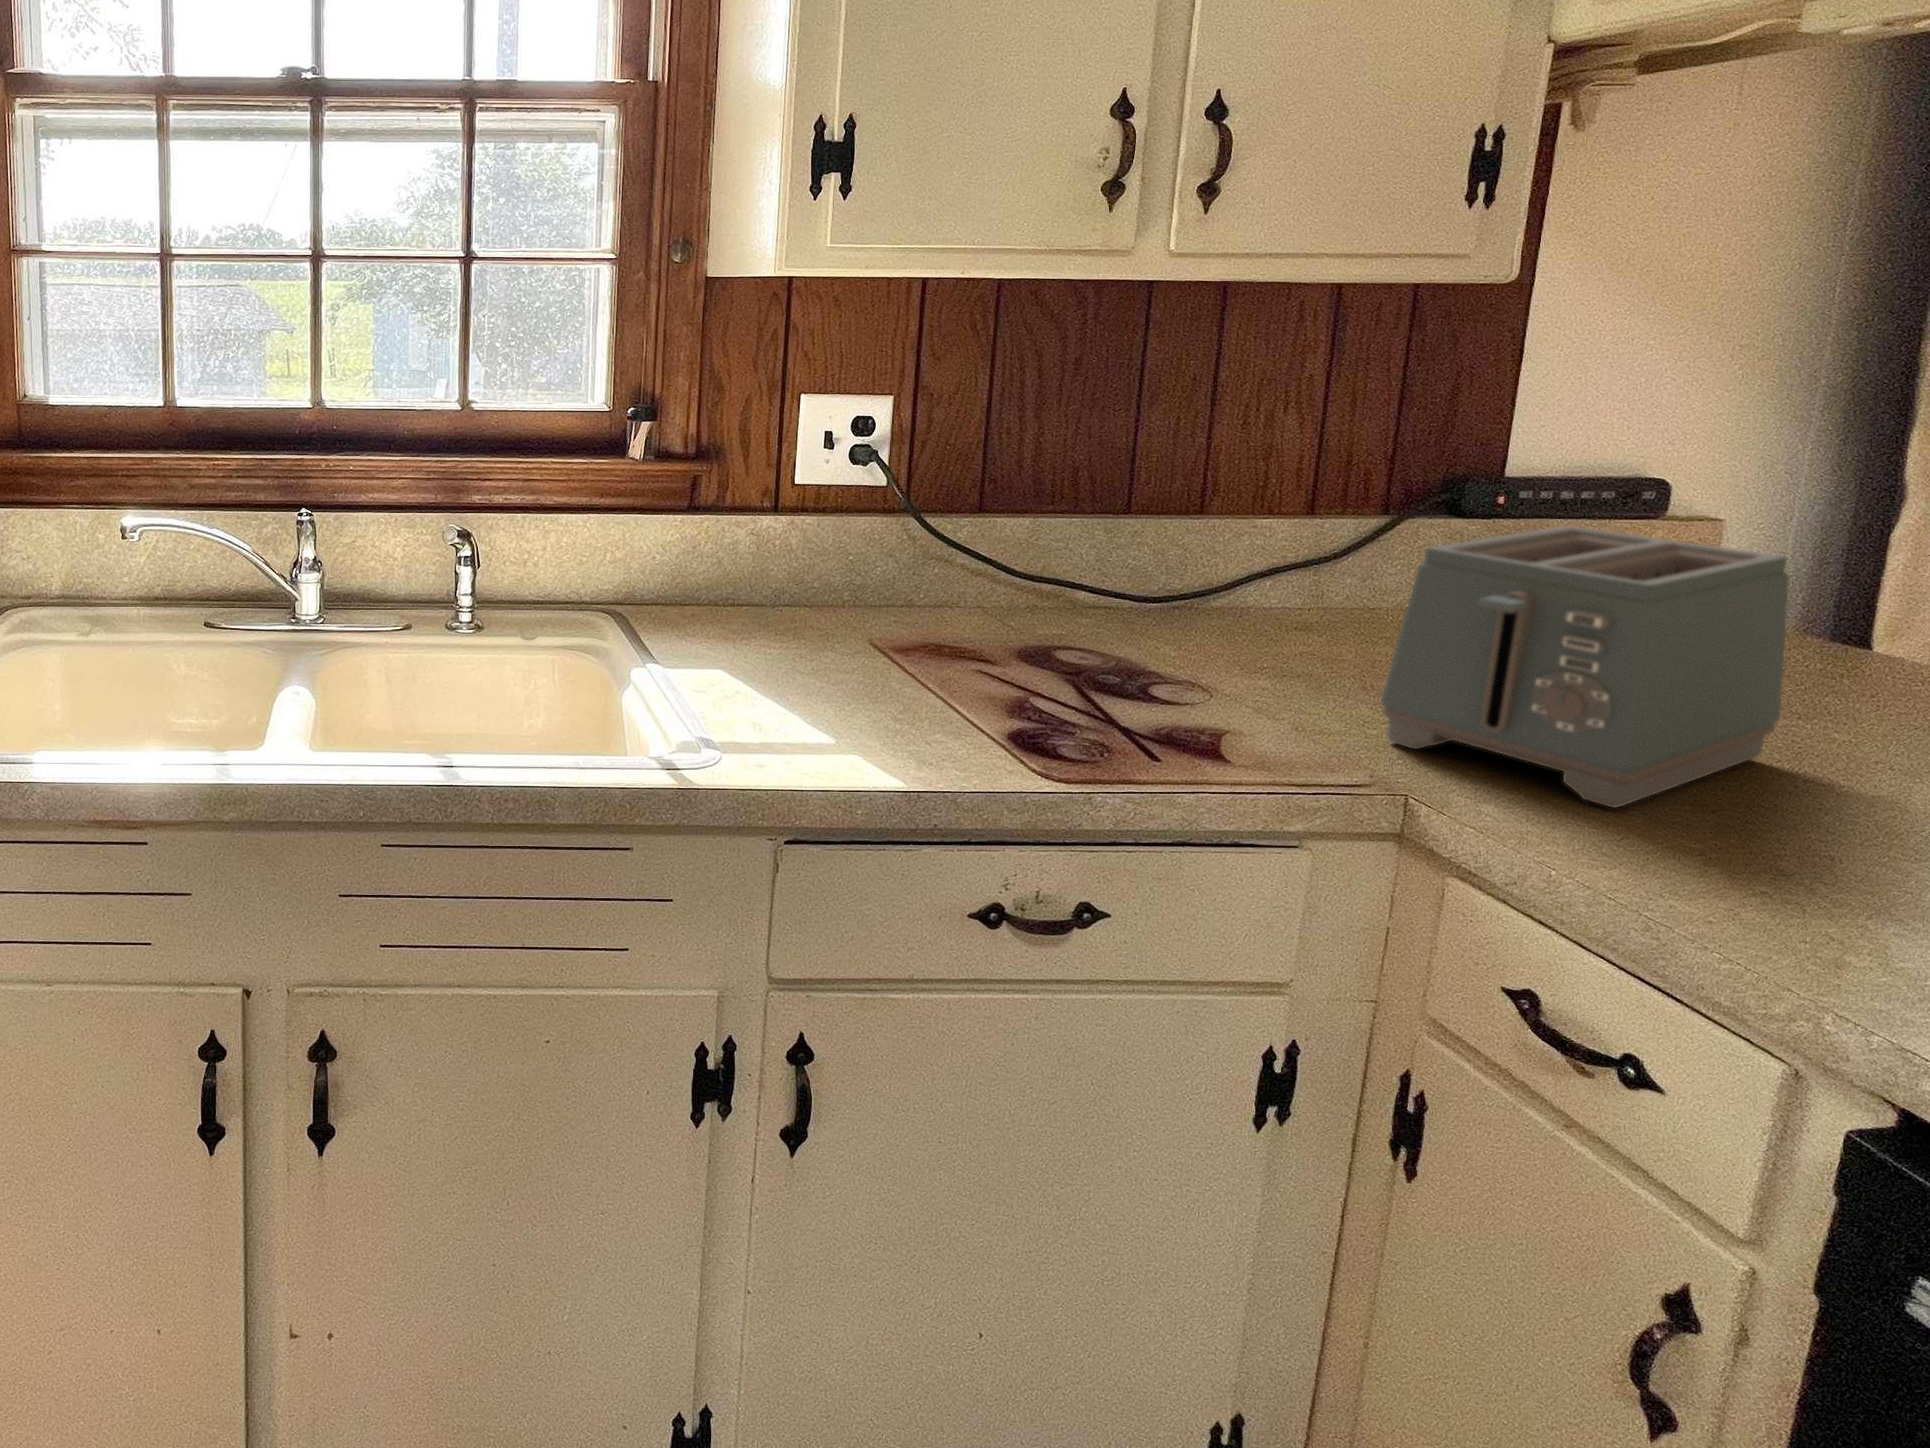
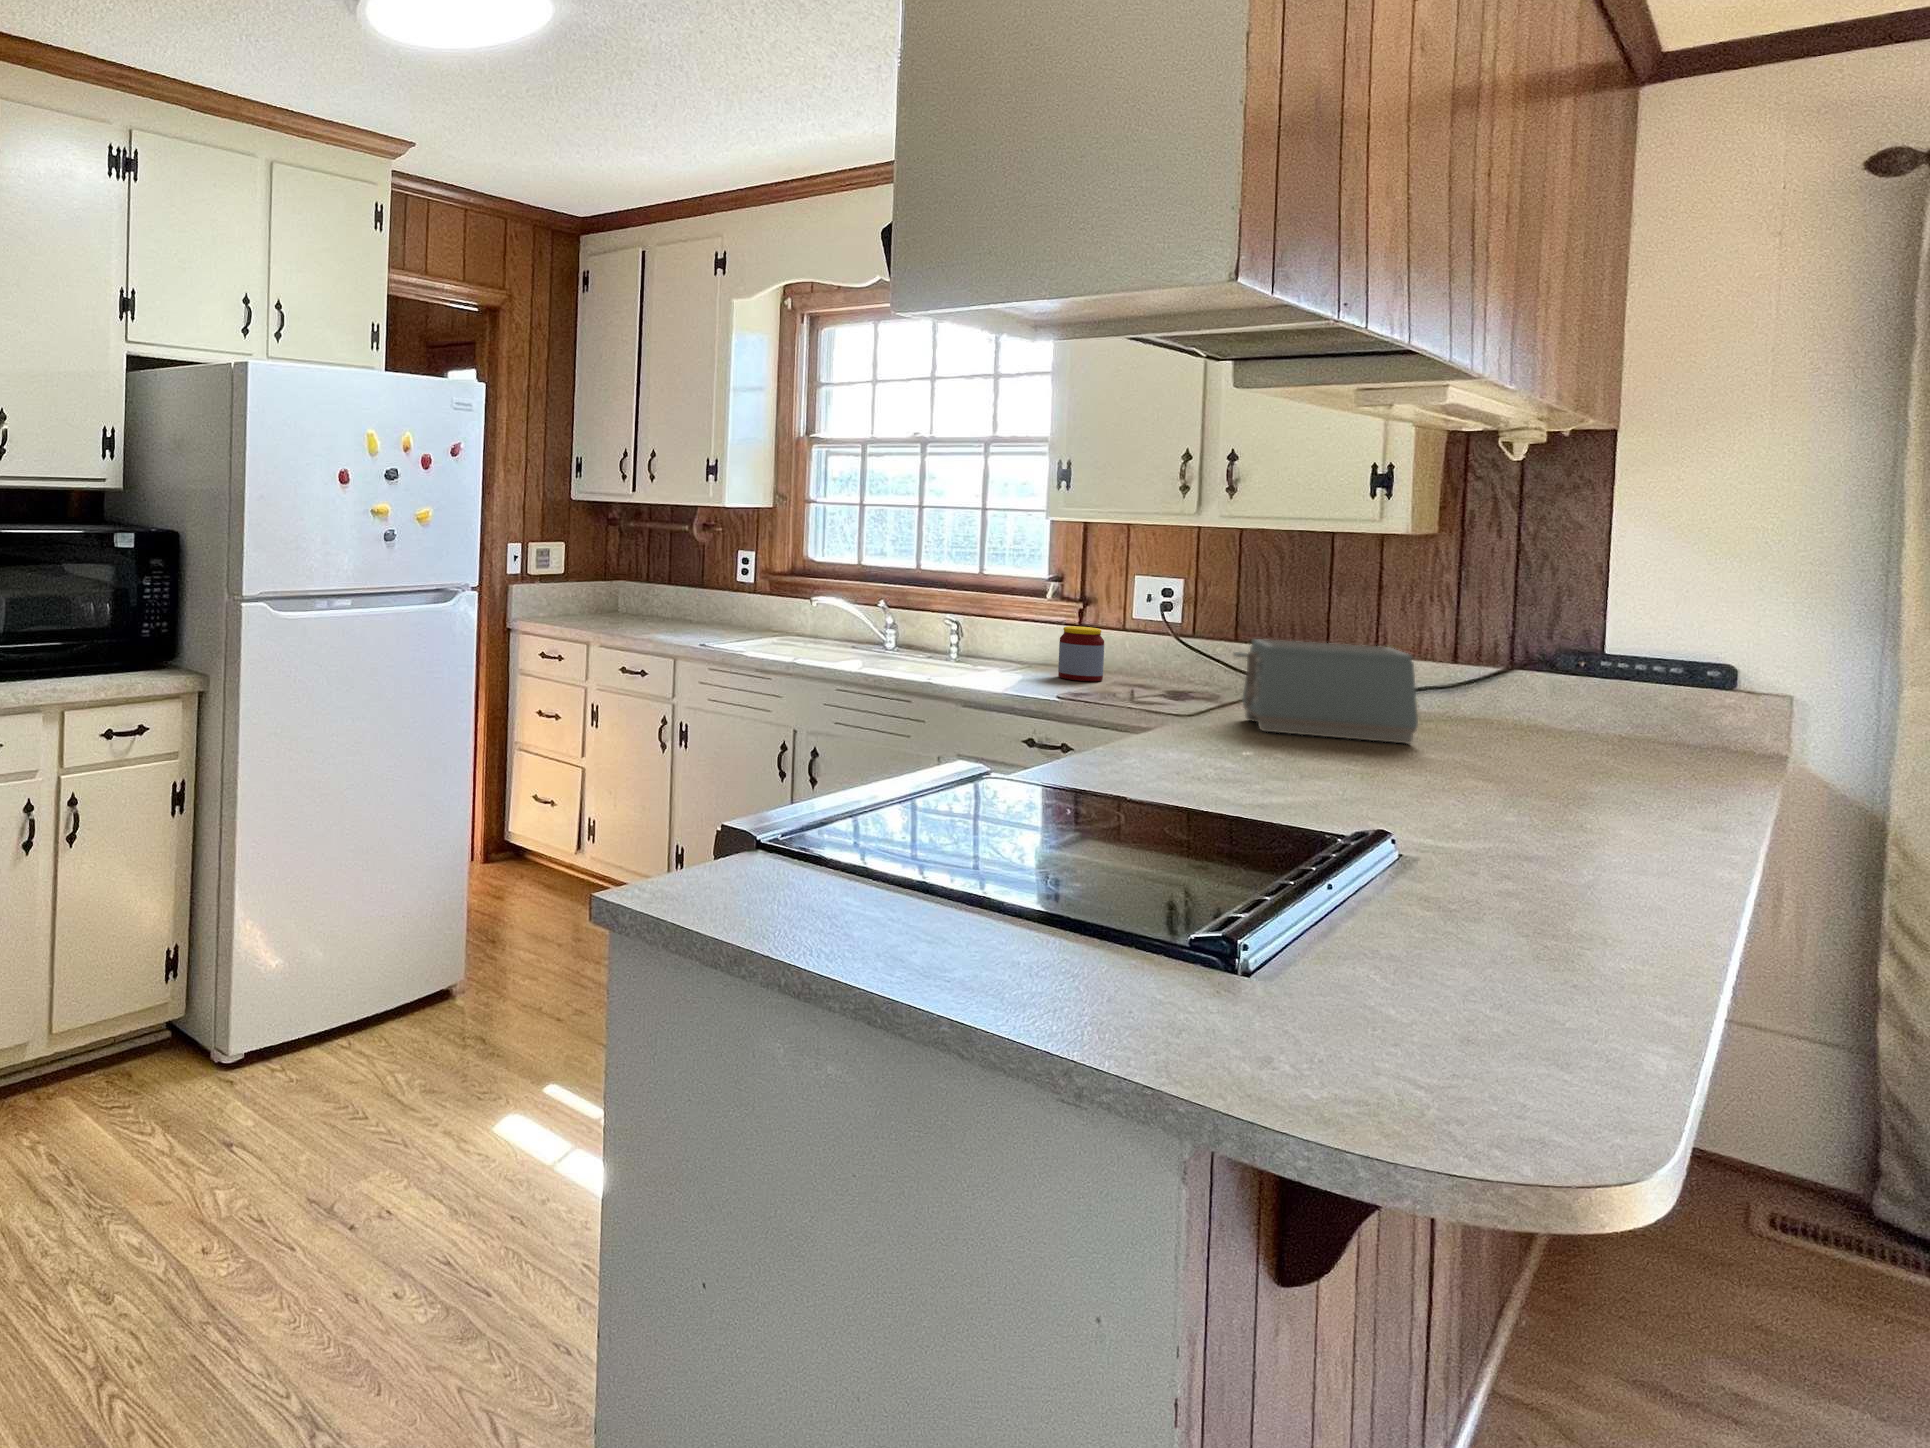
jar: none [745,519,846,653] -> present [1058,626,1104,681]

